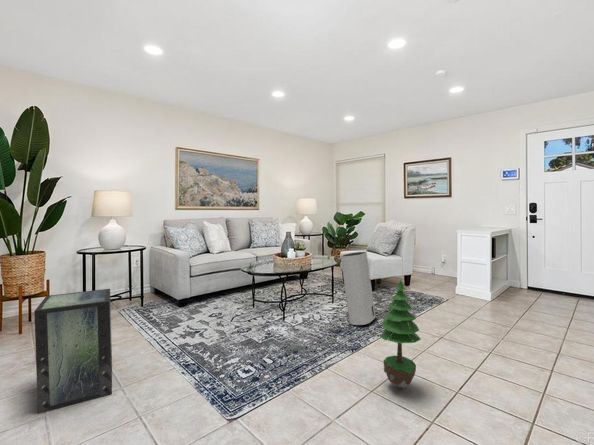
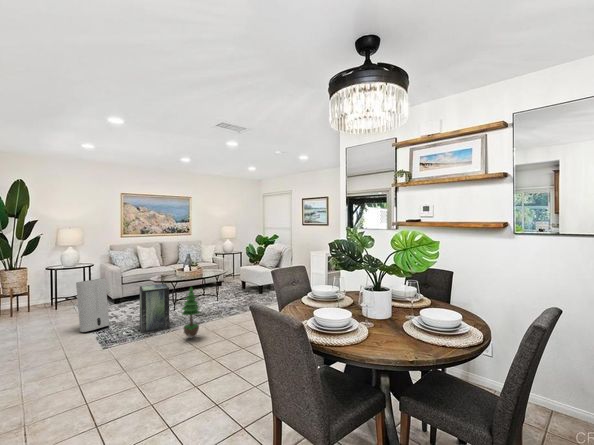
air purifier: present [341,252,375,325] -> present [76,278,109,332]
storage box: present [34,289,112,414] -> present [140,284,169,333]

